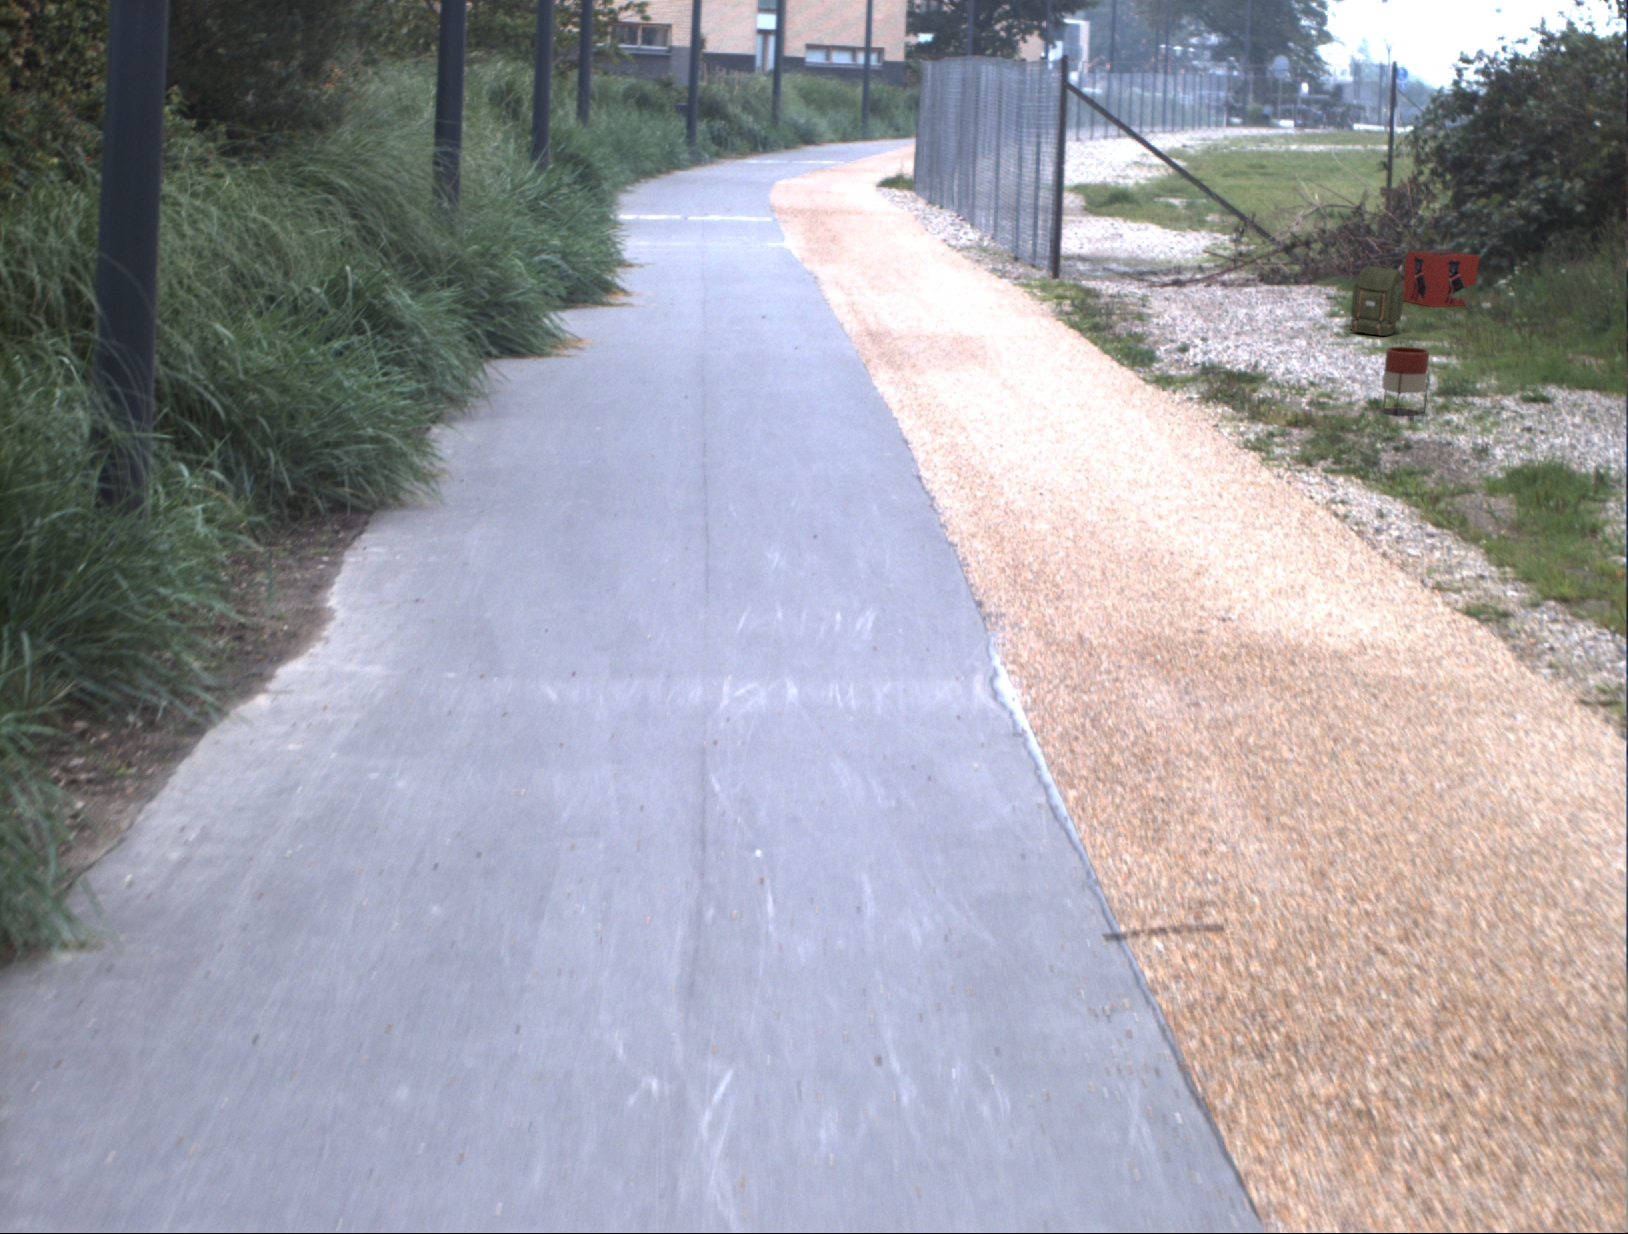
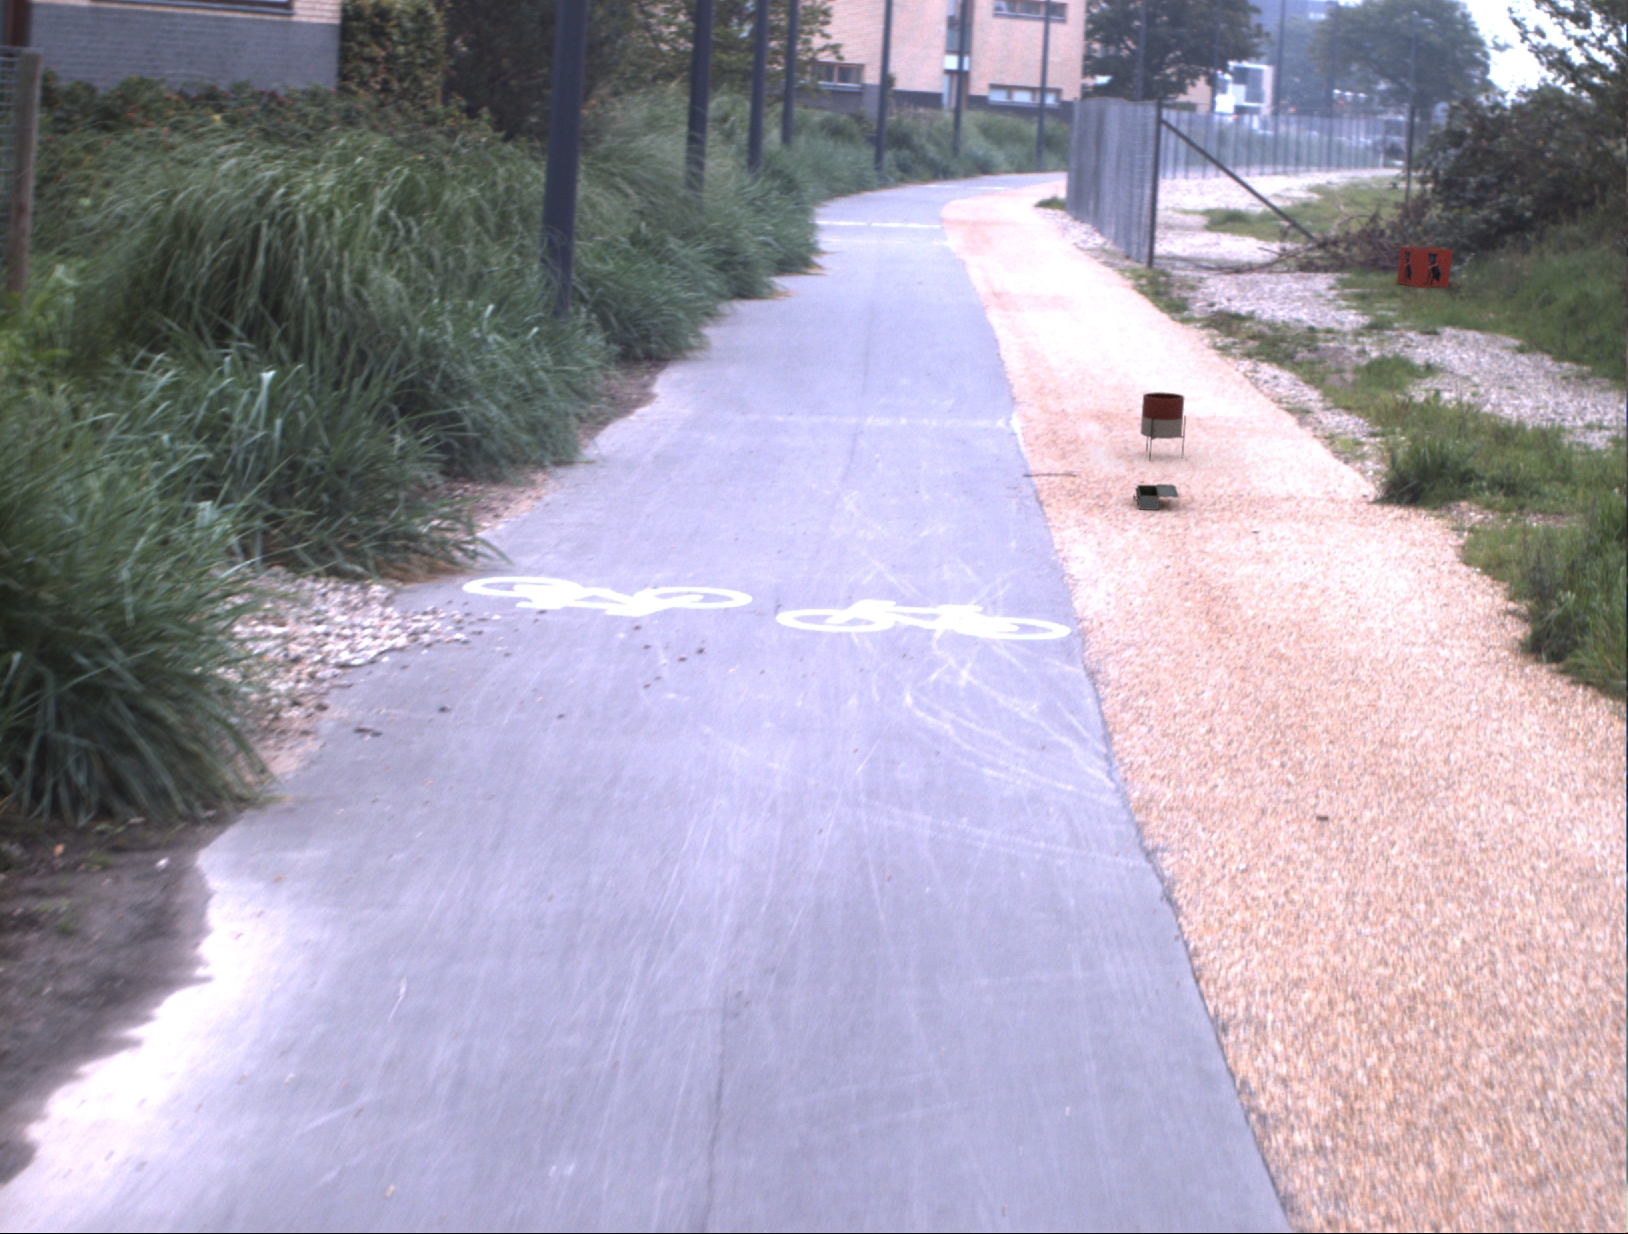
backpack: present [1351,266,1405,336] -> none [1338,251,1377,302]
planter: present [1382,347,1429,410] -> present [1141,392,1186,459]
toolbox: none [1397,982,1537,1083] -> present [1133,484,1178,510]

